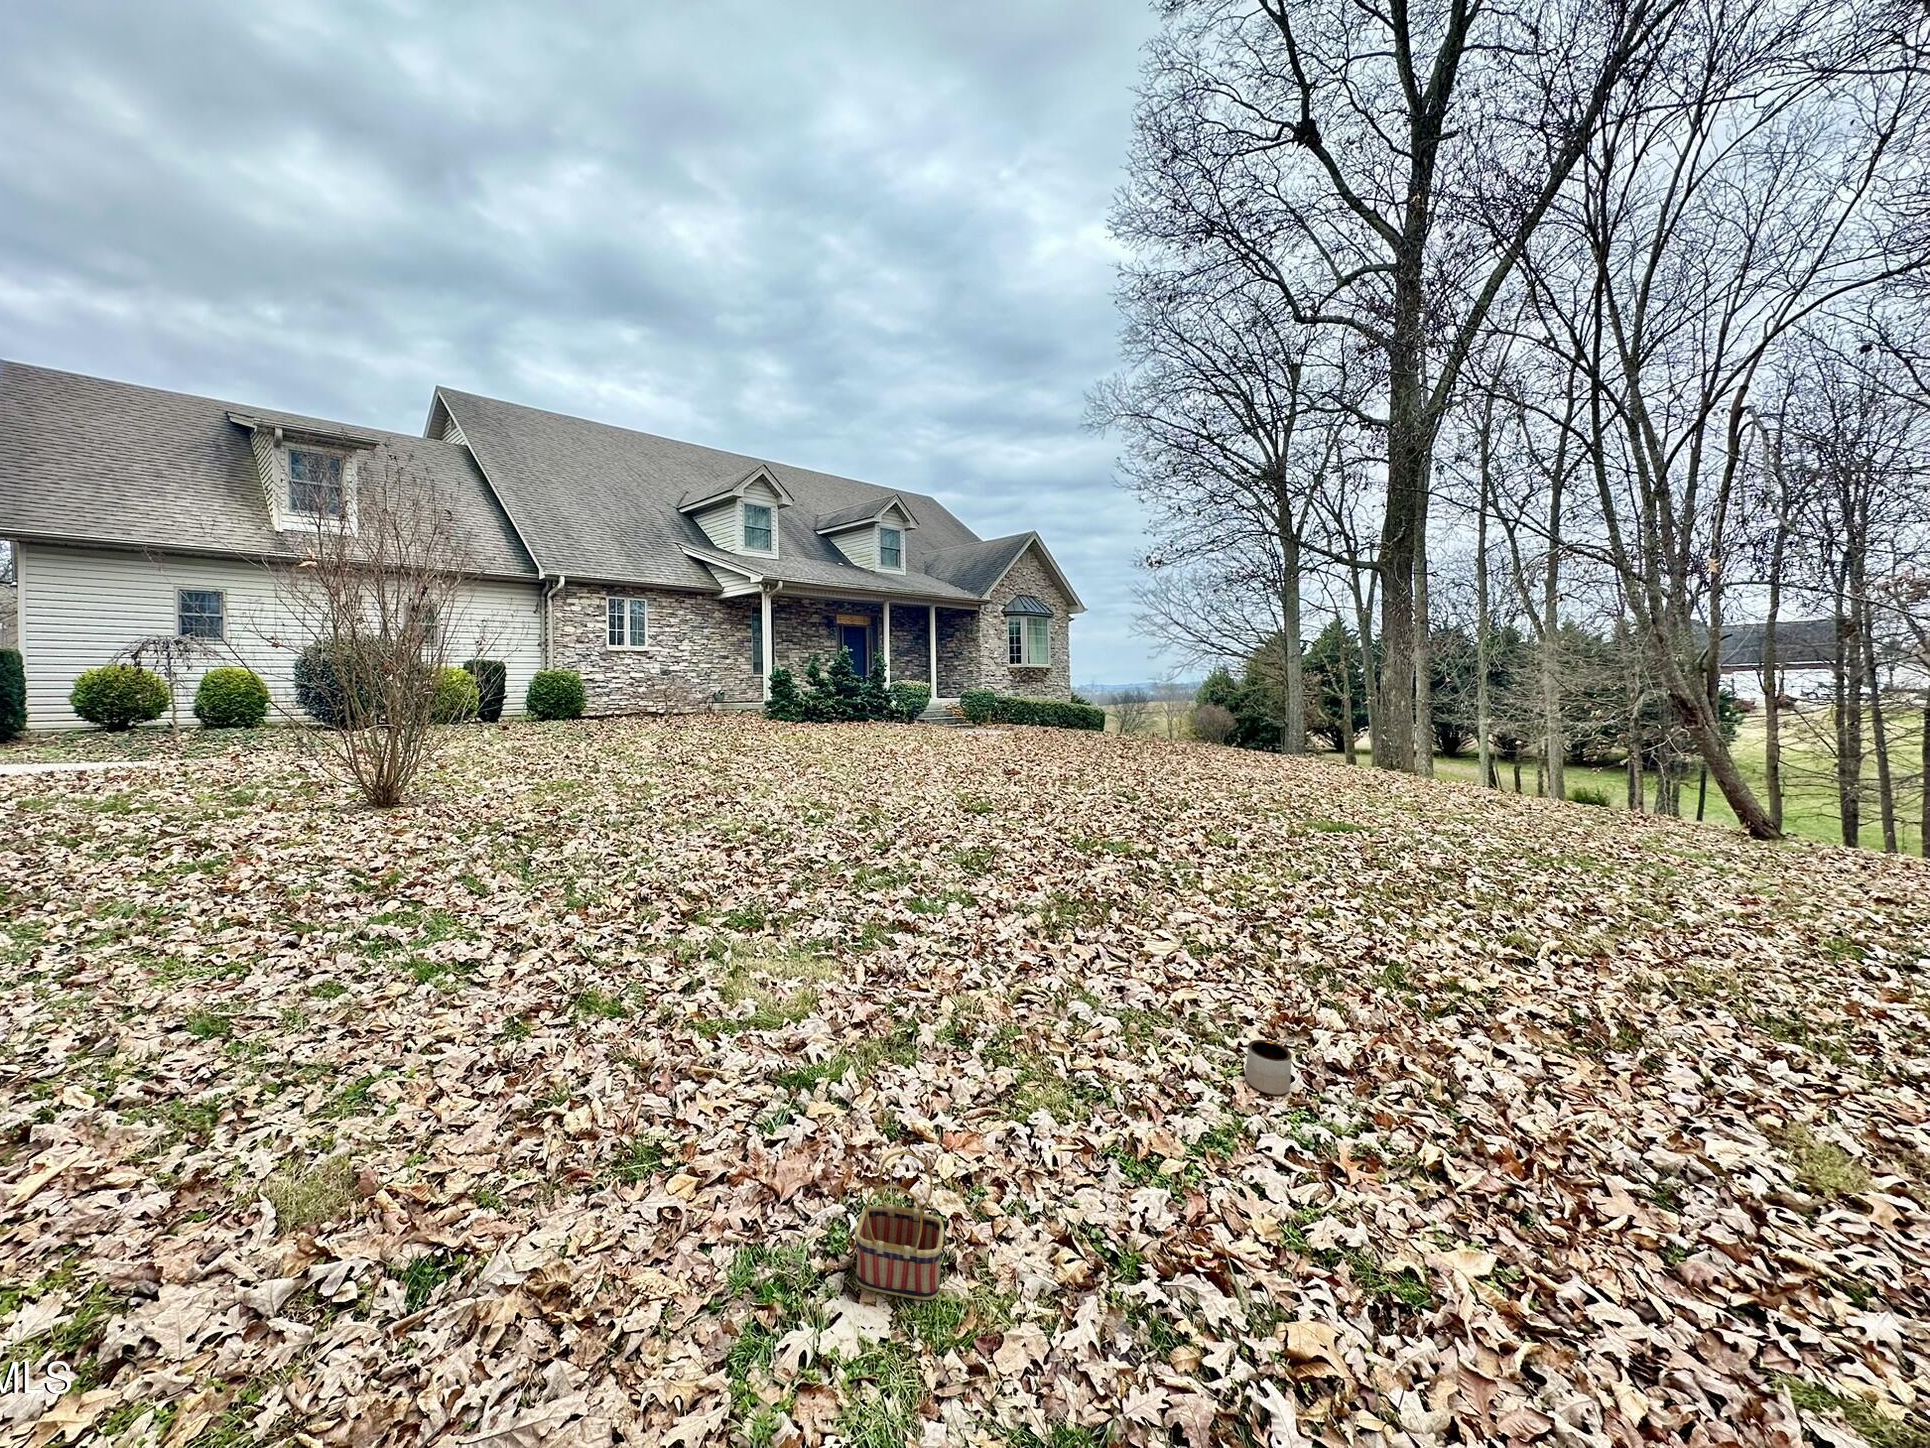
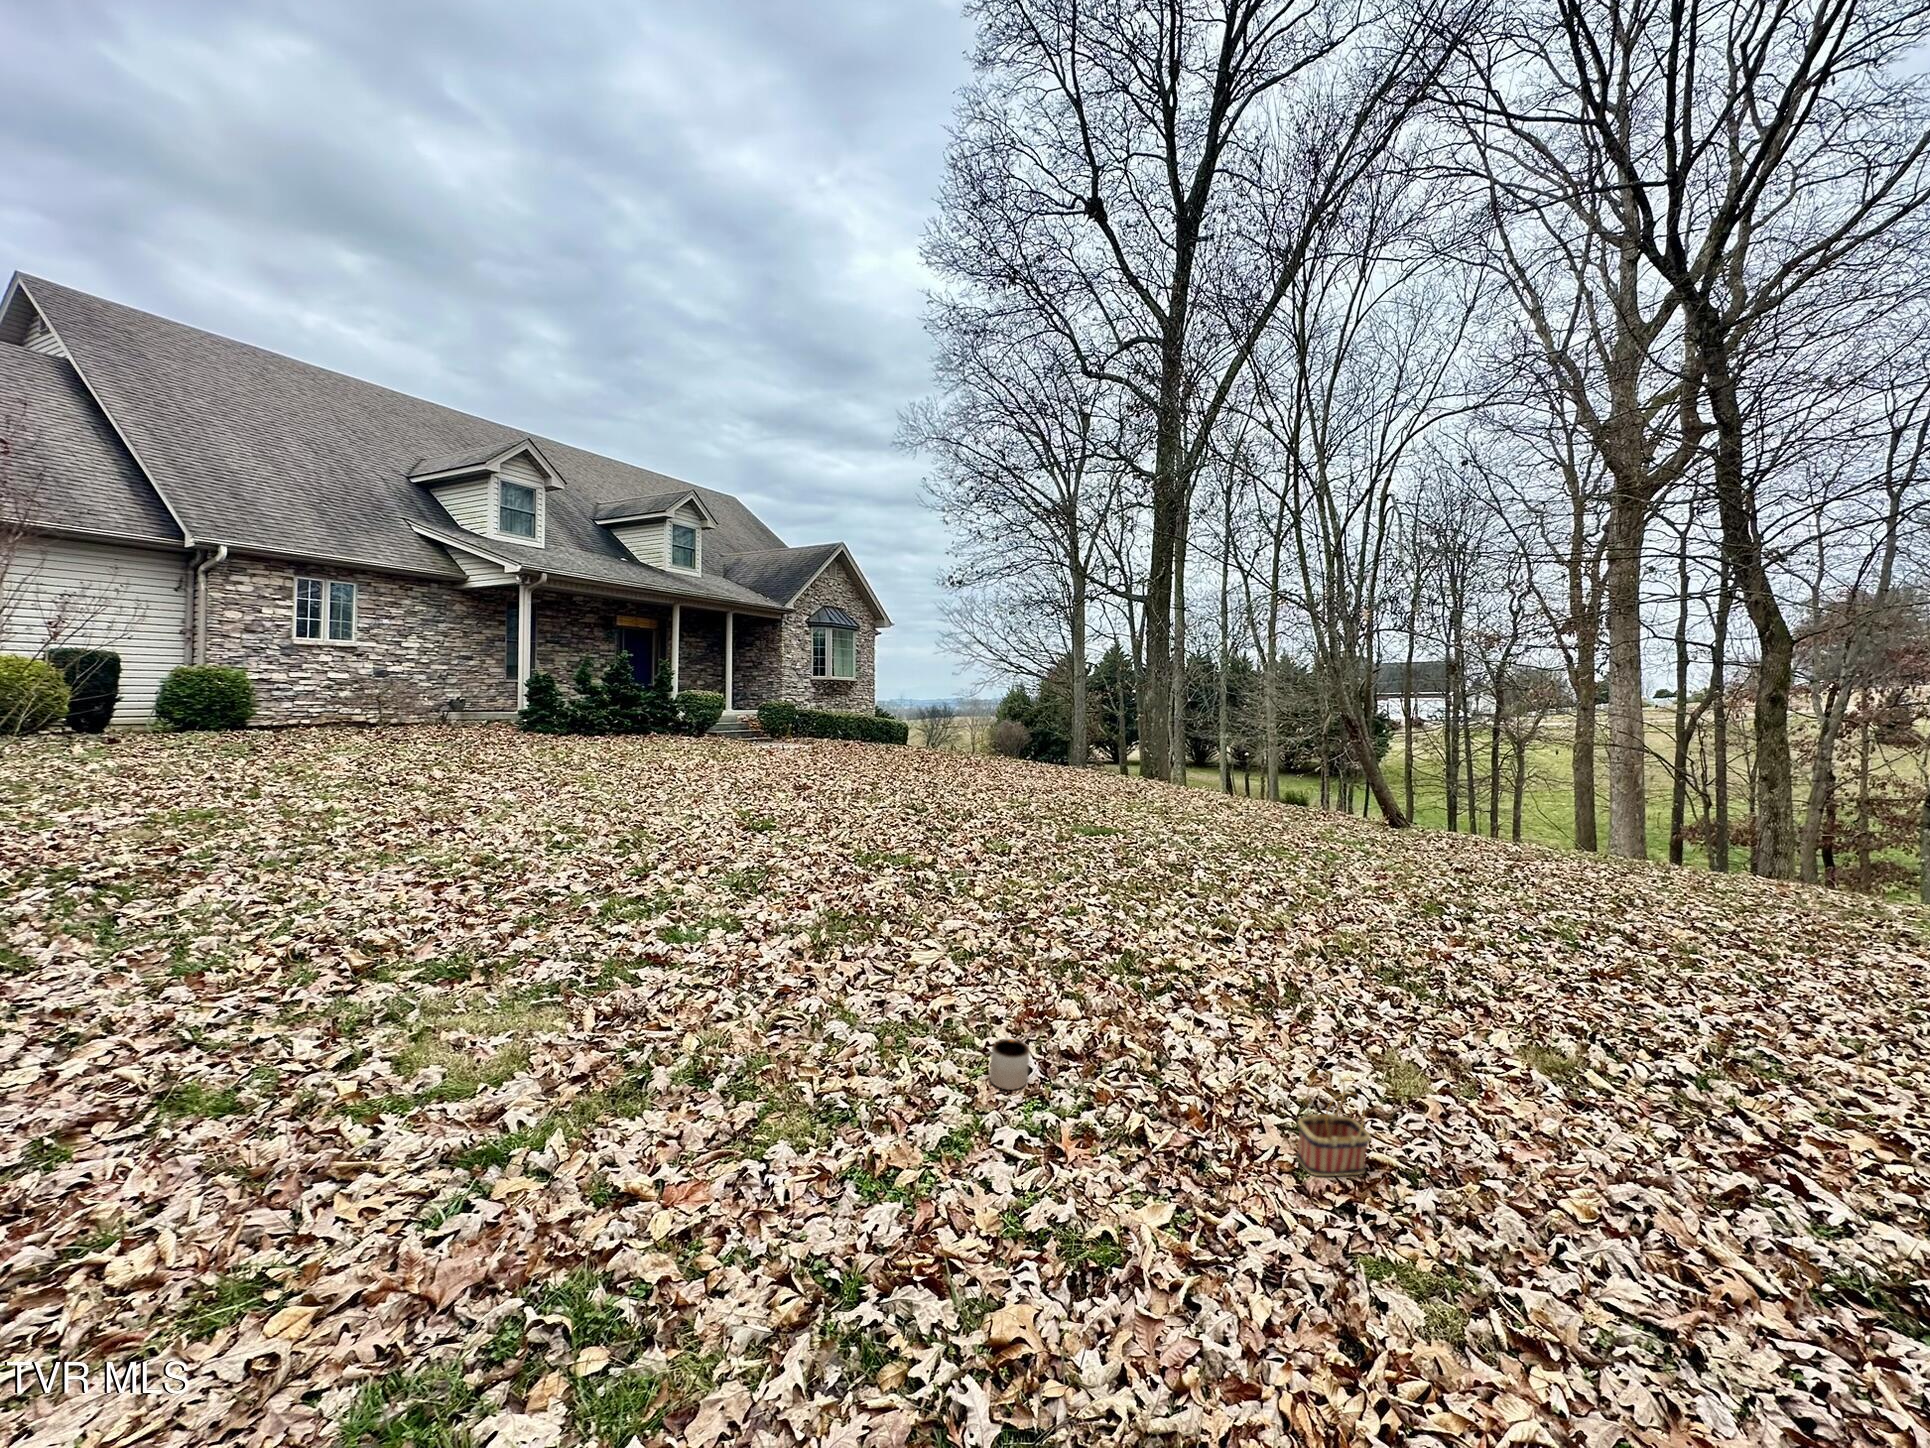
basket: present [855,1152,944,1300] -> present [1296,1072,1370,1176]

